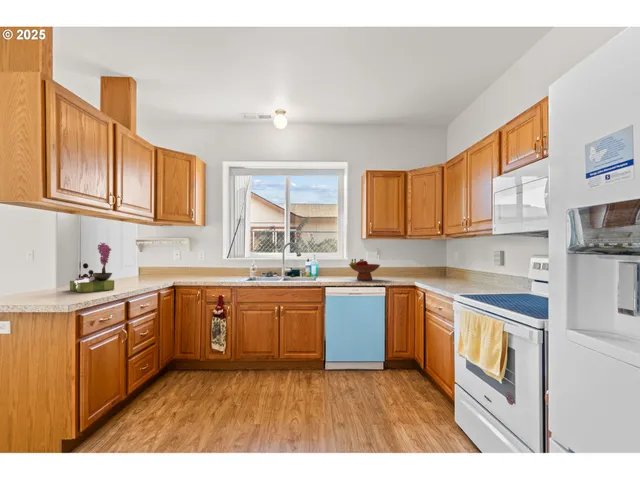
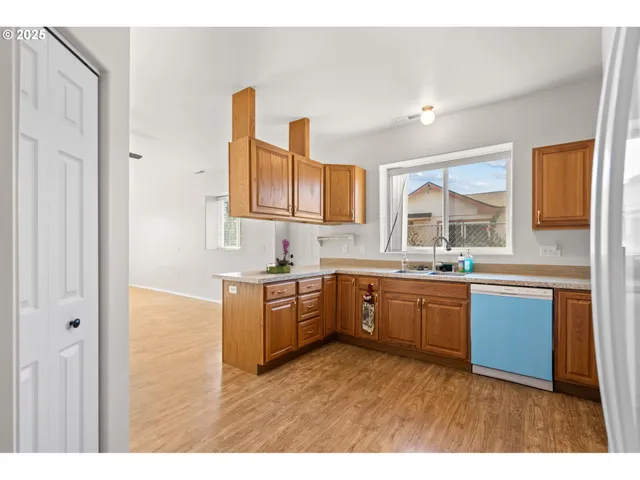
fruit bowl: present [349,259,380,280] -> none [503,257,545,281]

